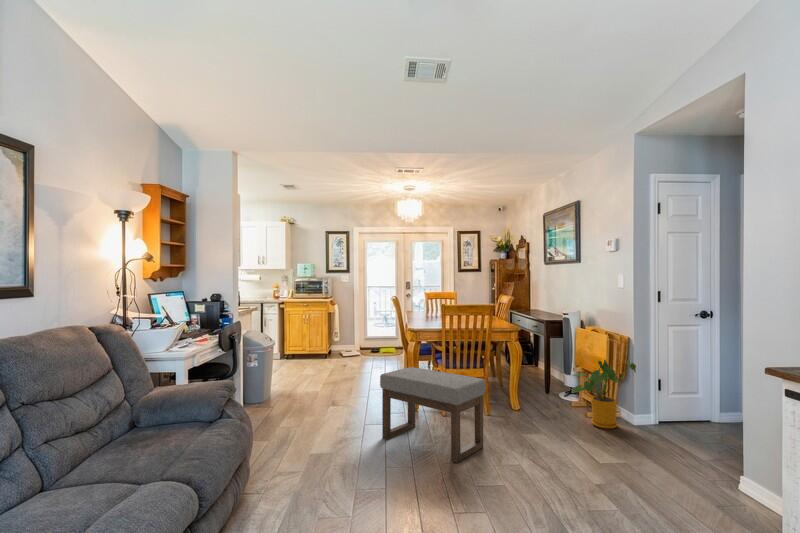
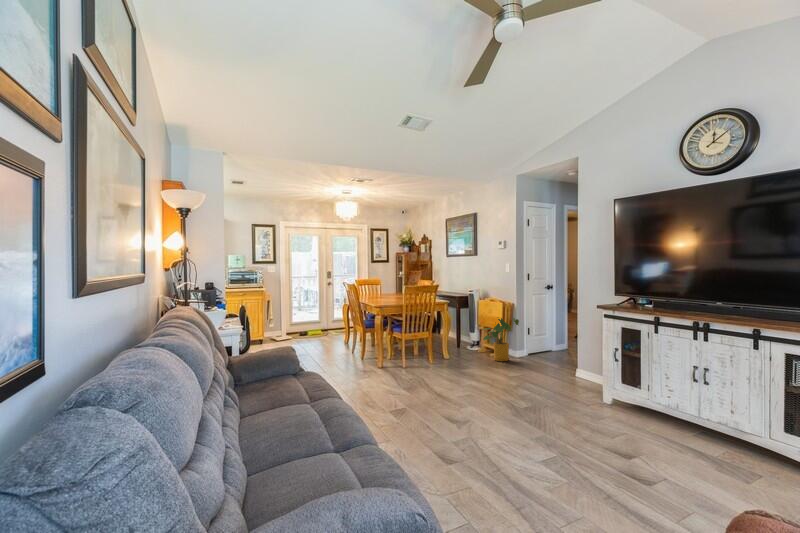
ottoman: present [380,367,485,463] -> none [368,330,441,384]

